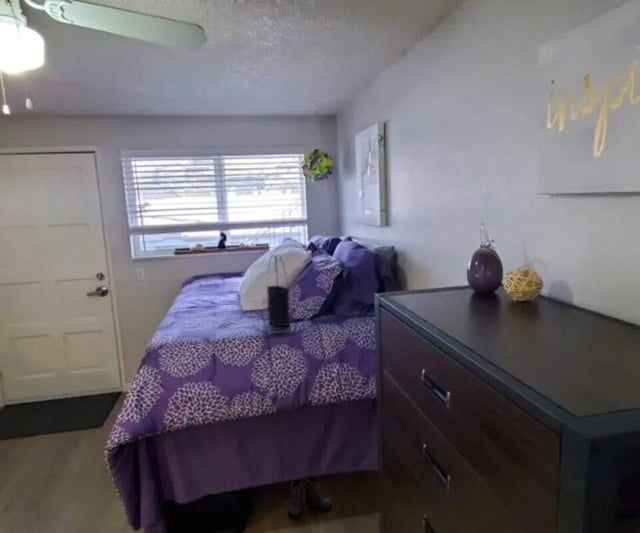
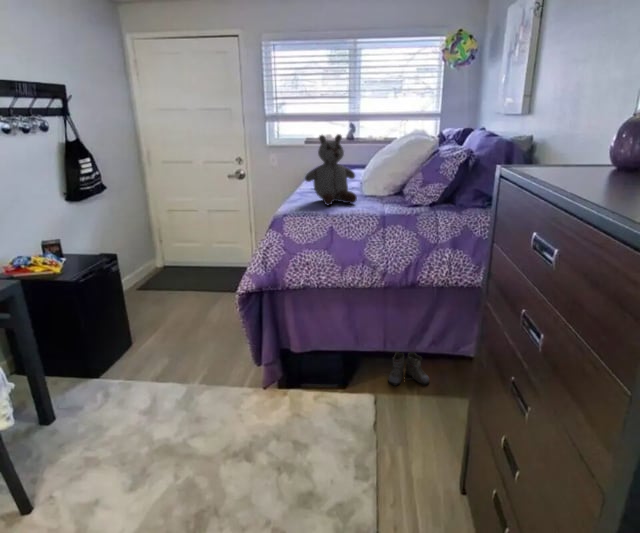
stuffed bear: none [180,255,238,329] -> present [305,134,357,205]
tote bag: present [267,256,290,326] -> none [387,135,409,209]

